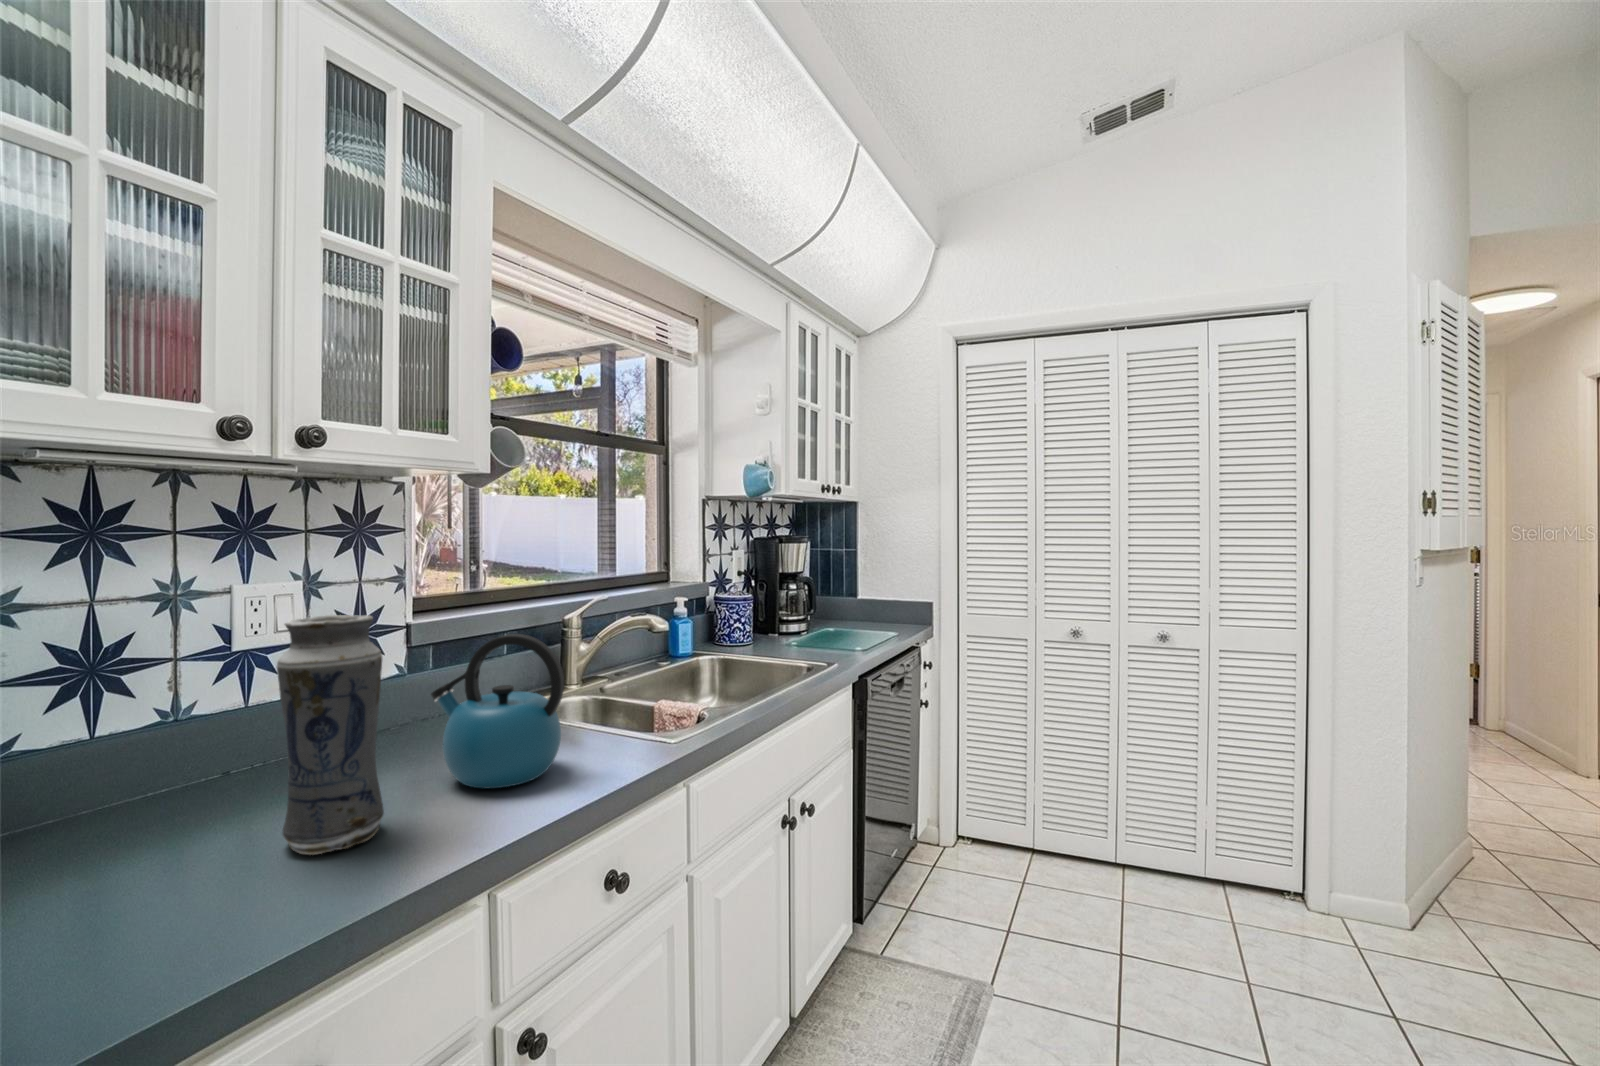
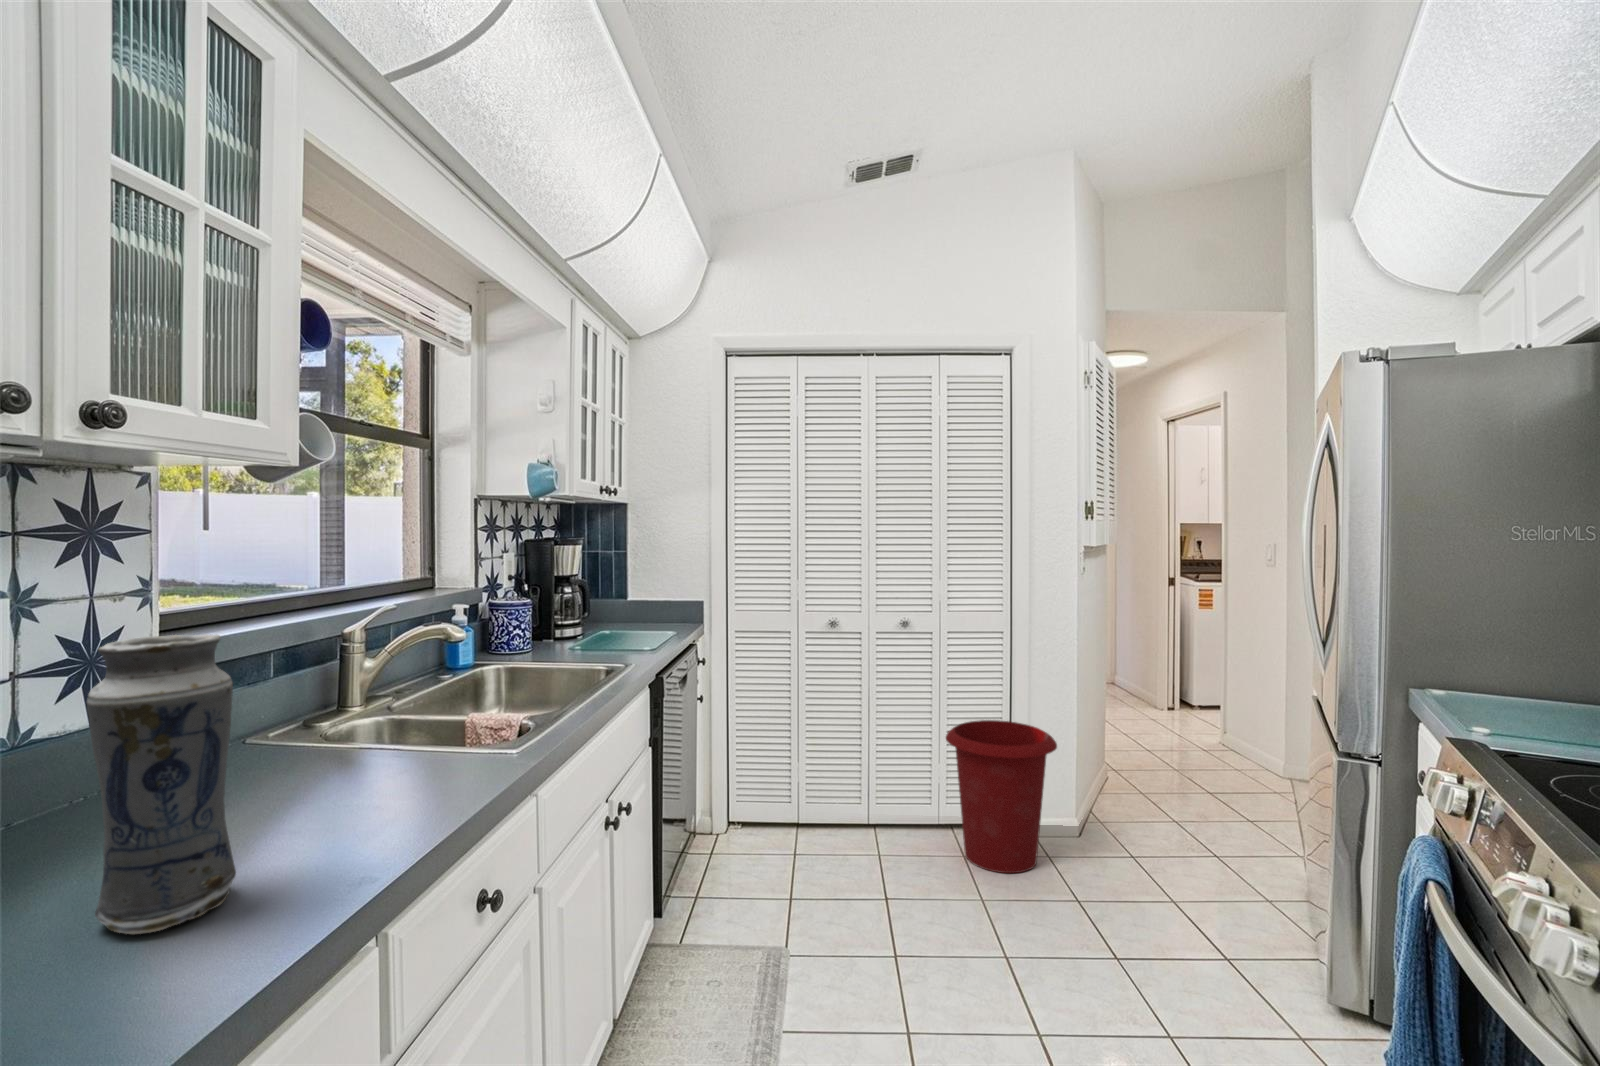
kettle: present [431,634,564,788] -> none [245,649,424,828]
waste bin: none [1214,763,1378,963] -> present [946,720,1057,873]

